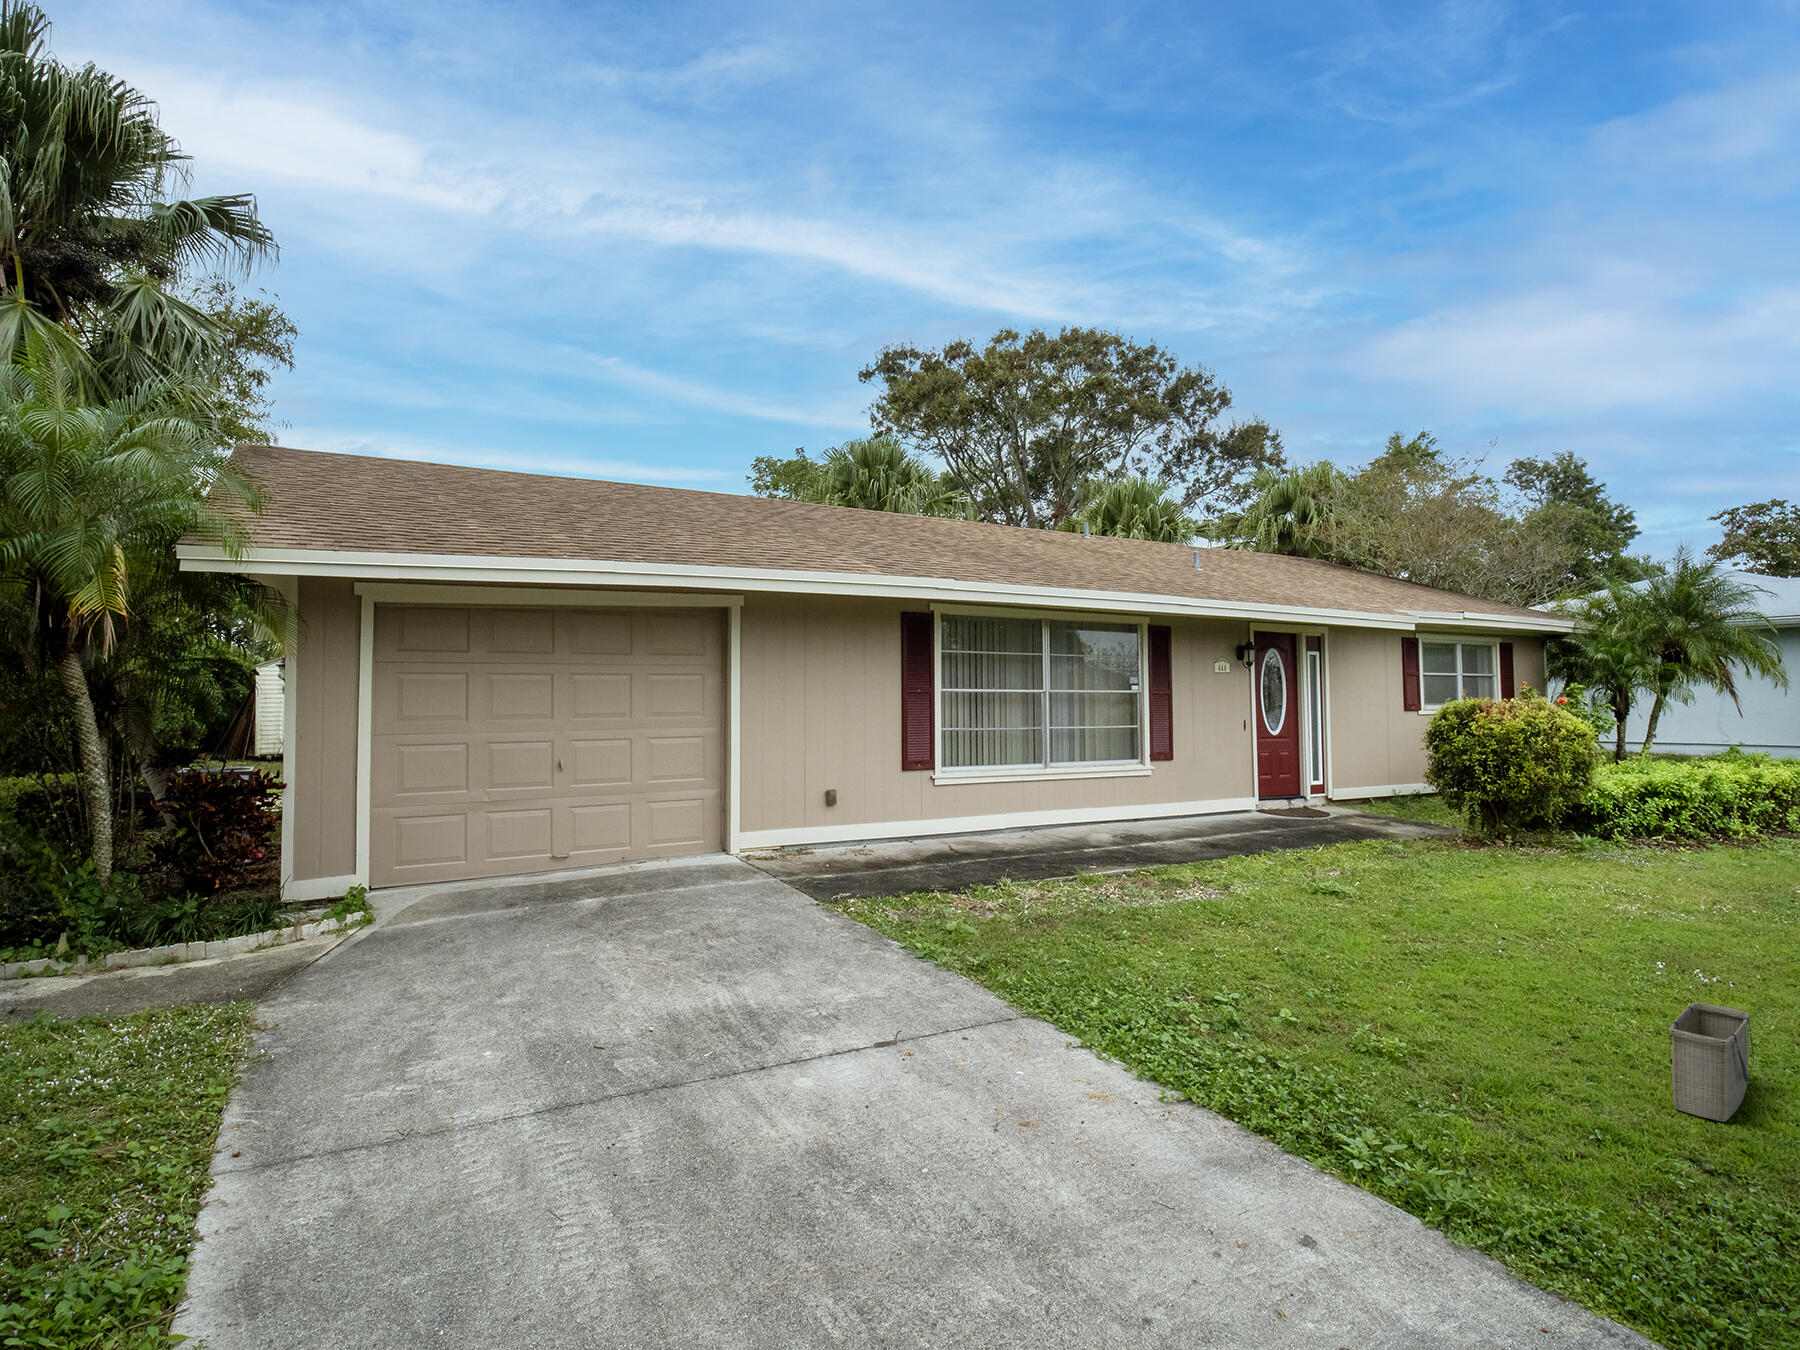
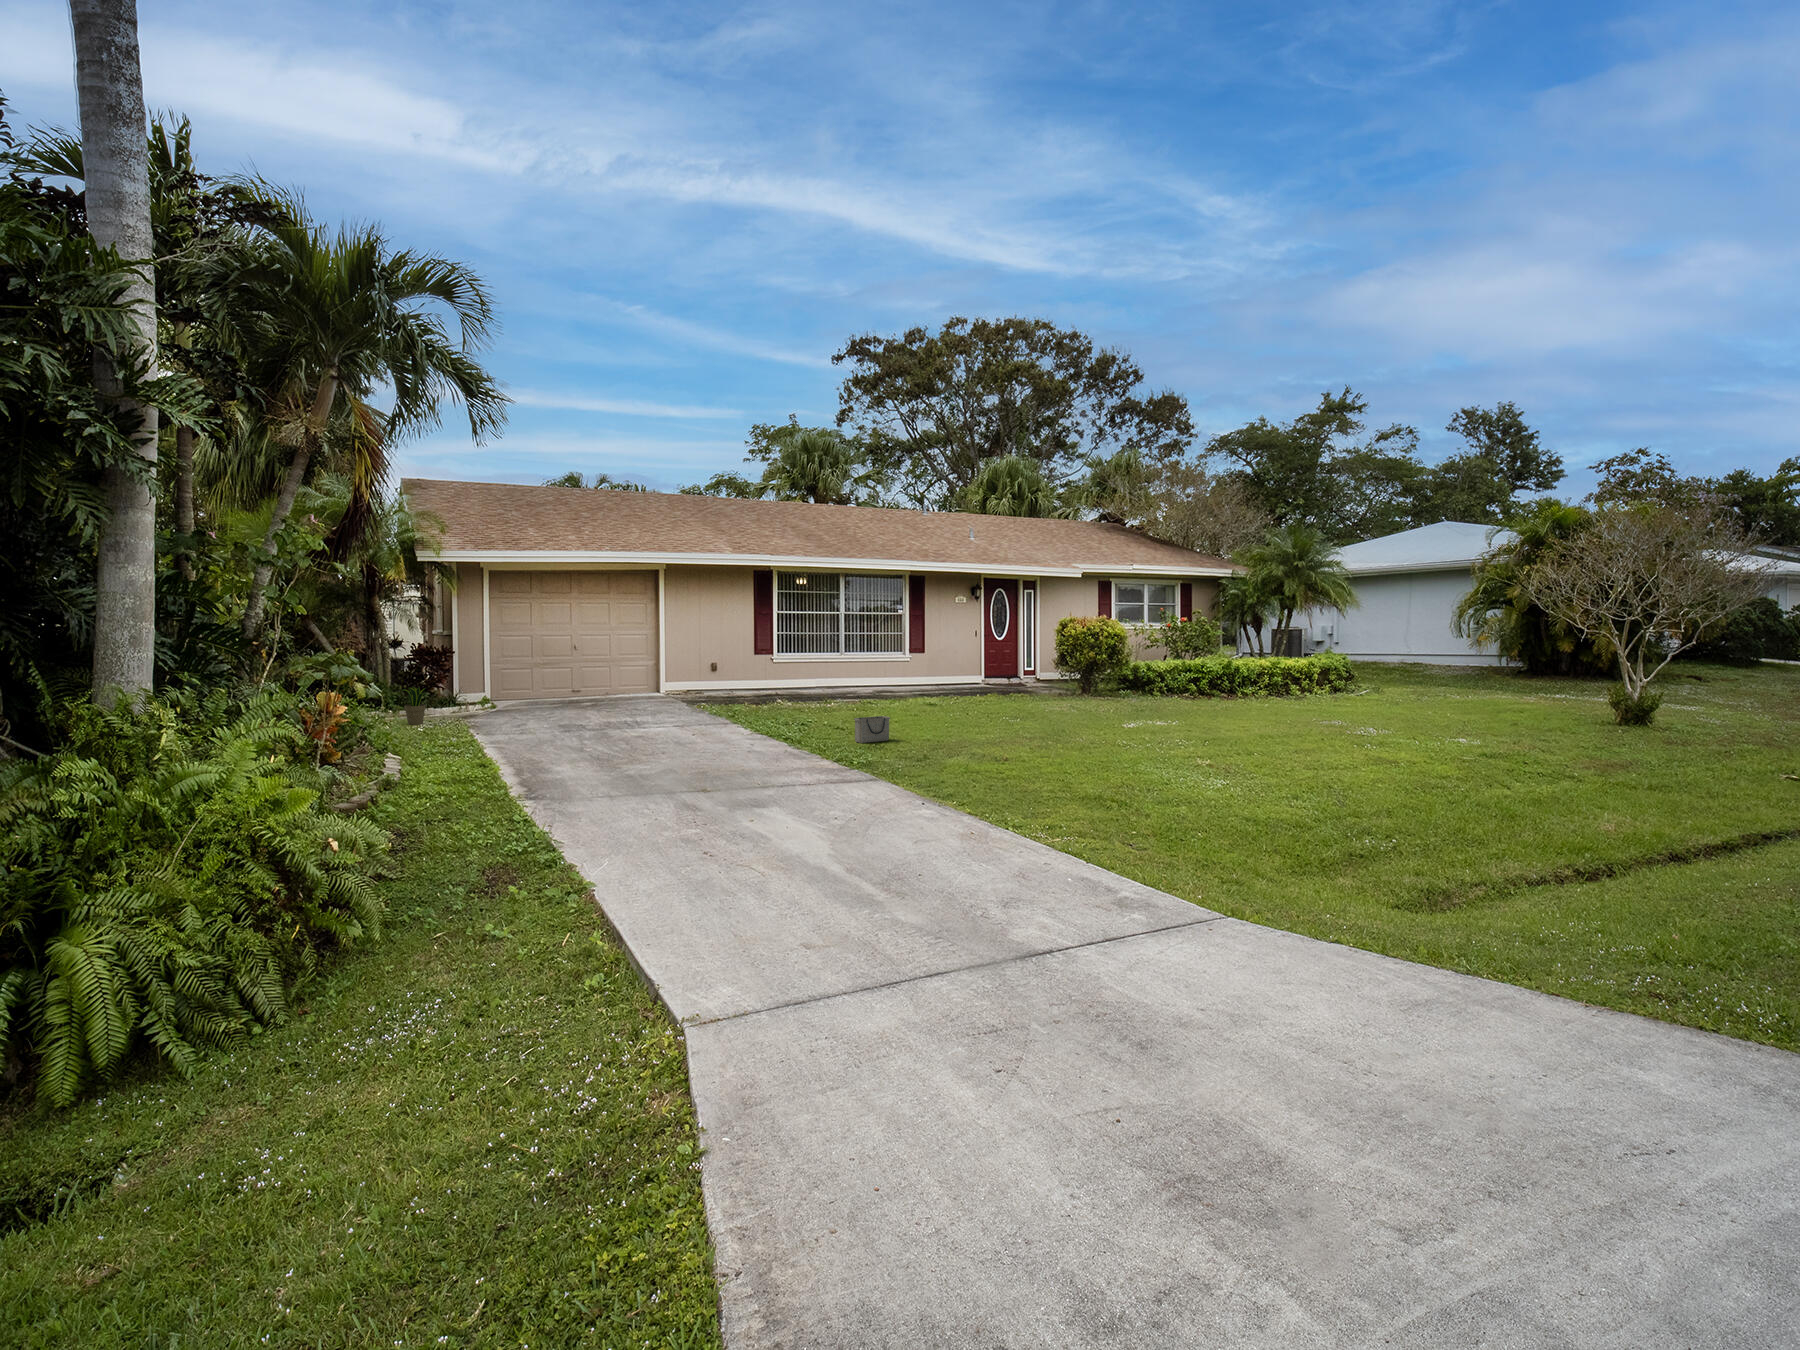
potted plant: none [48,930,149,1063] -> present [402,687,426,725]

